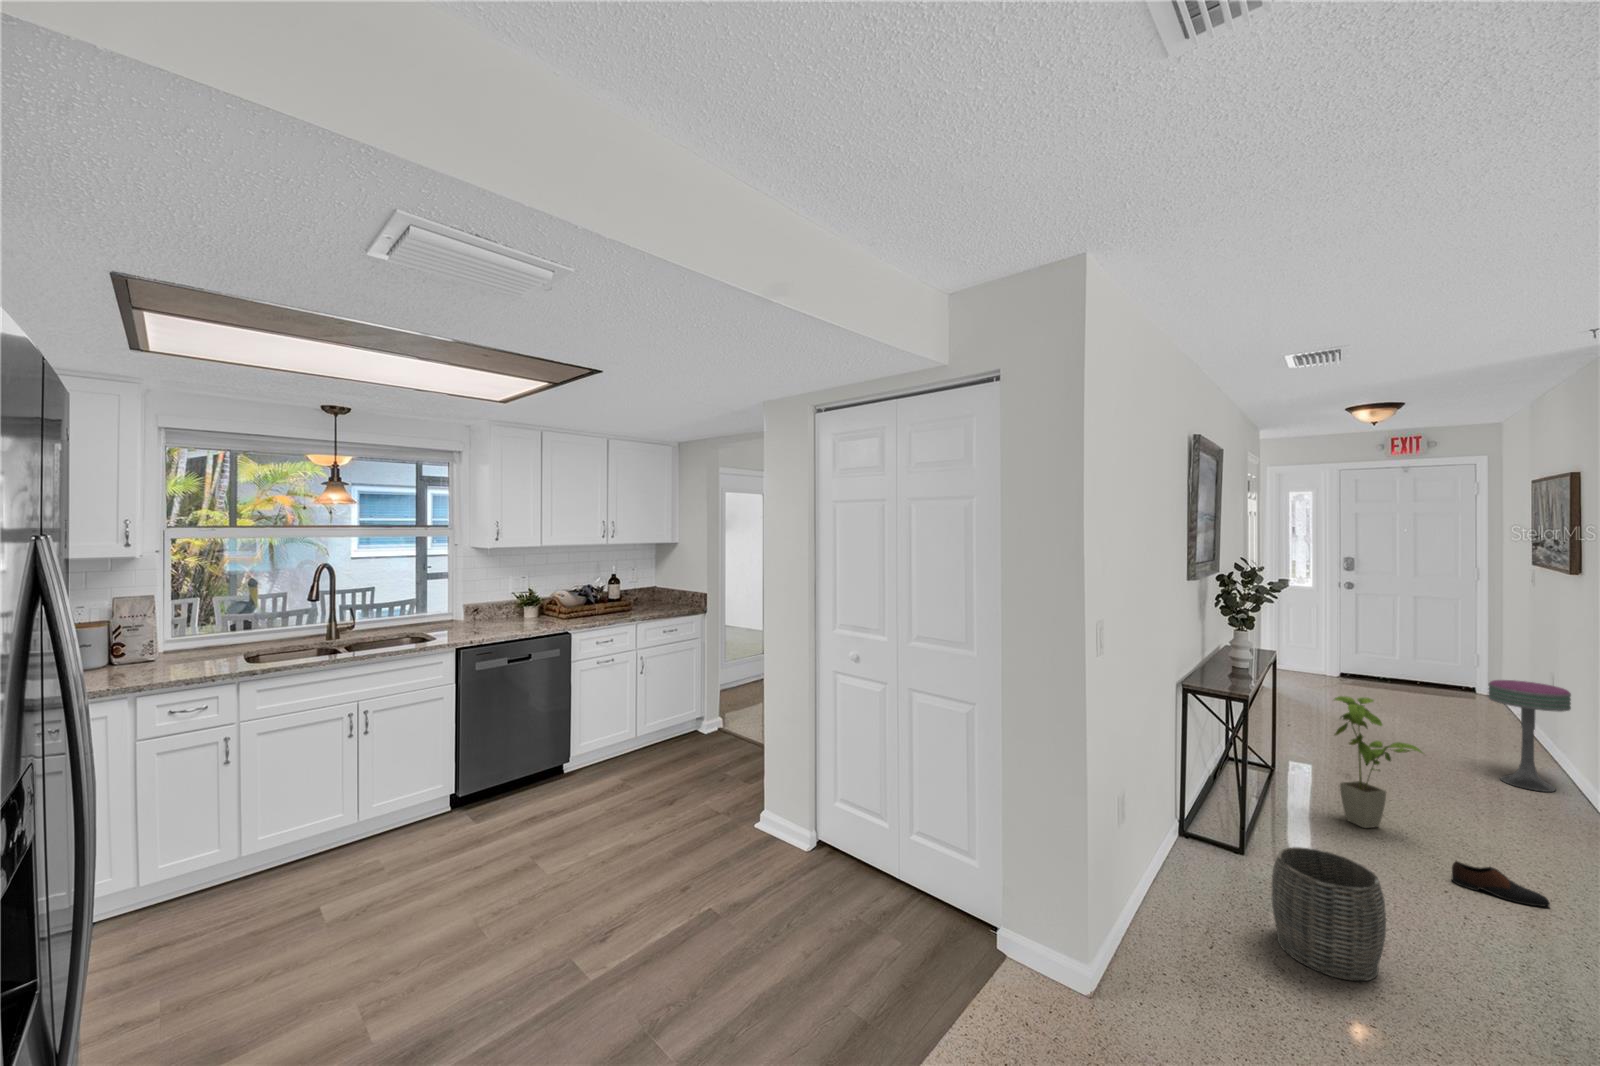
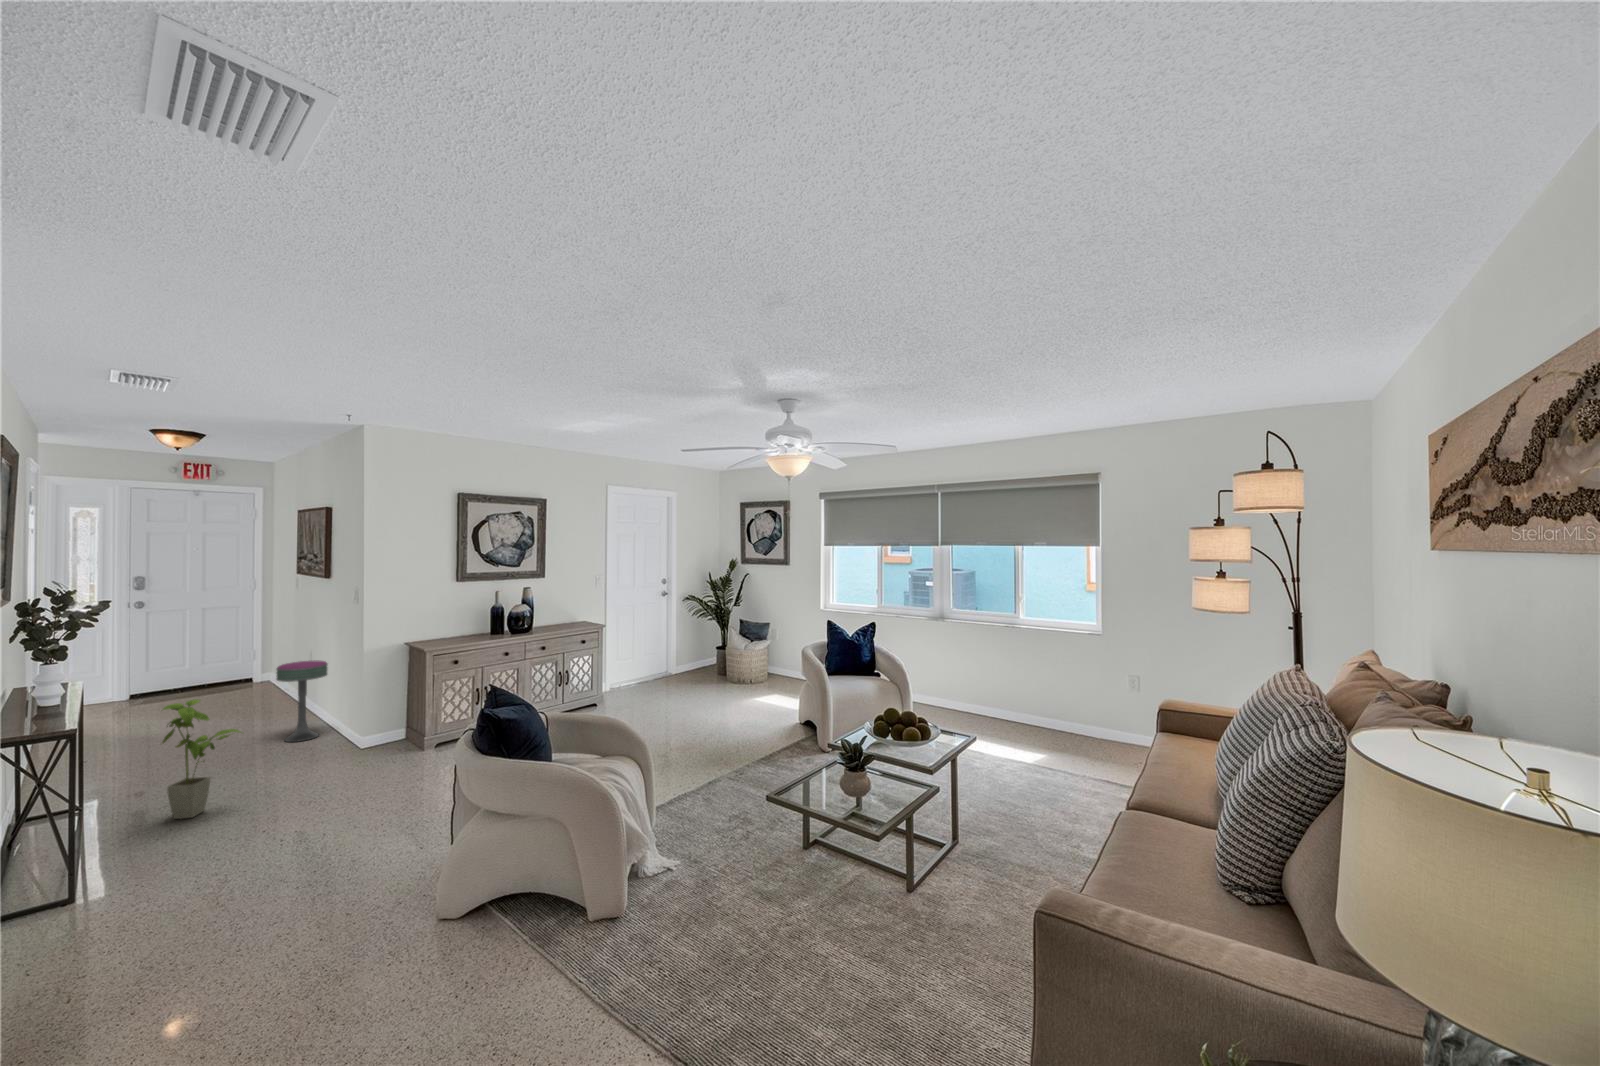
woven basket: present [1271,847,1386,981] -> none [131,831,238,946]
shoe: present [1452,861,1550,906] -> none [268,798,329,823]

